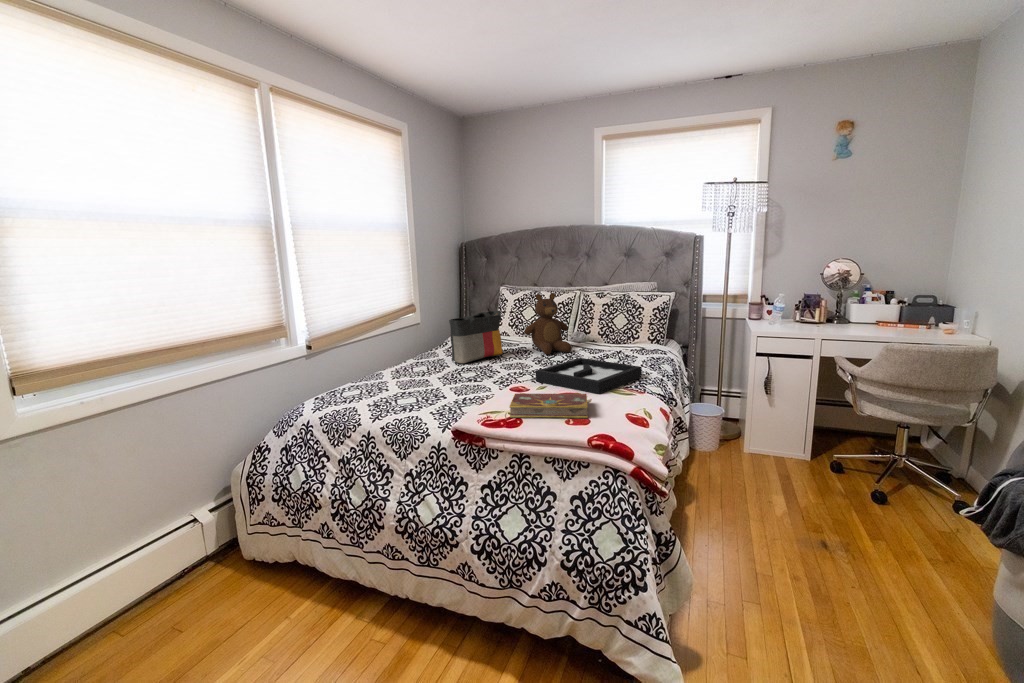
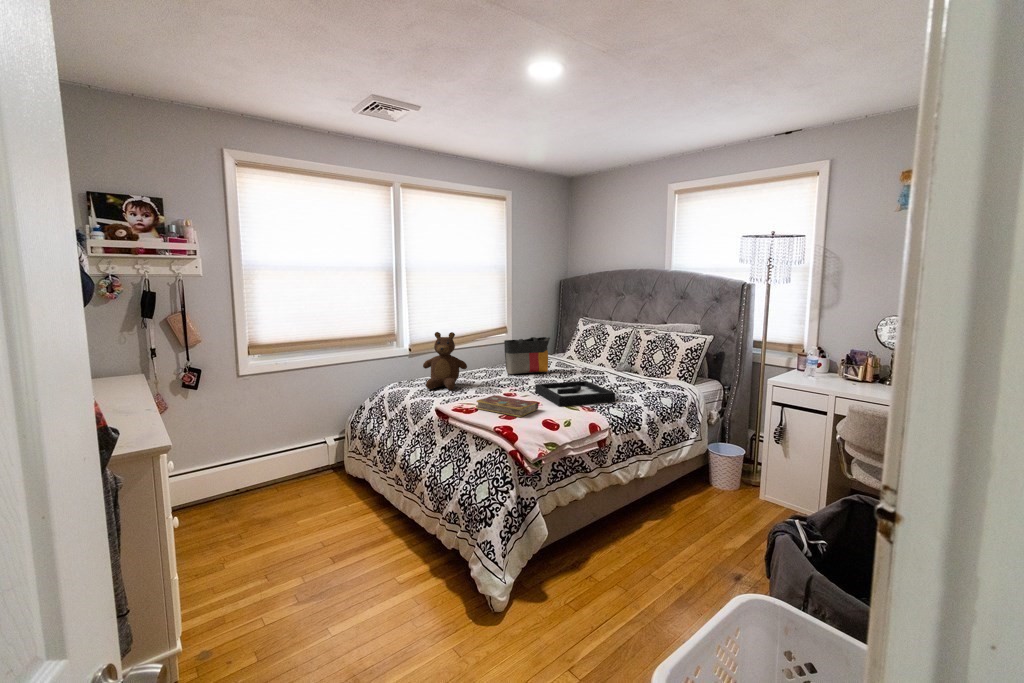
teddy bear: present [525,293,572,355] -> present [423,332,467,390]

